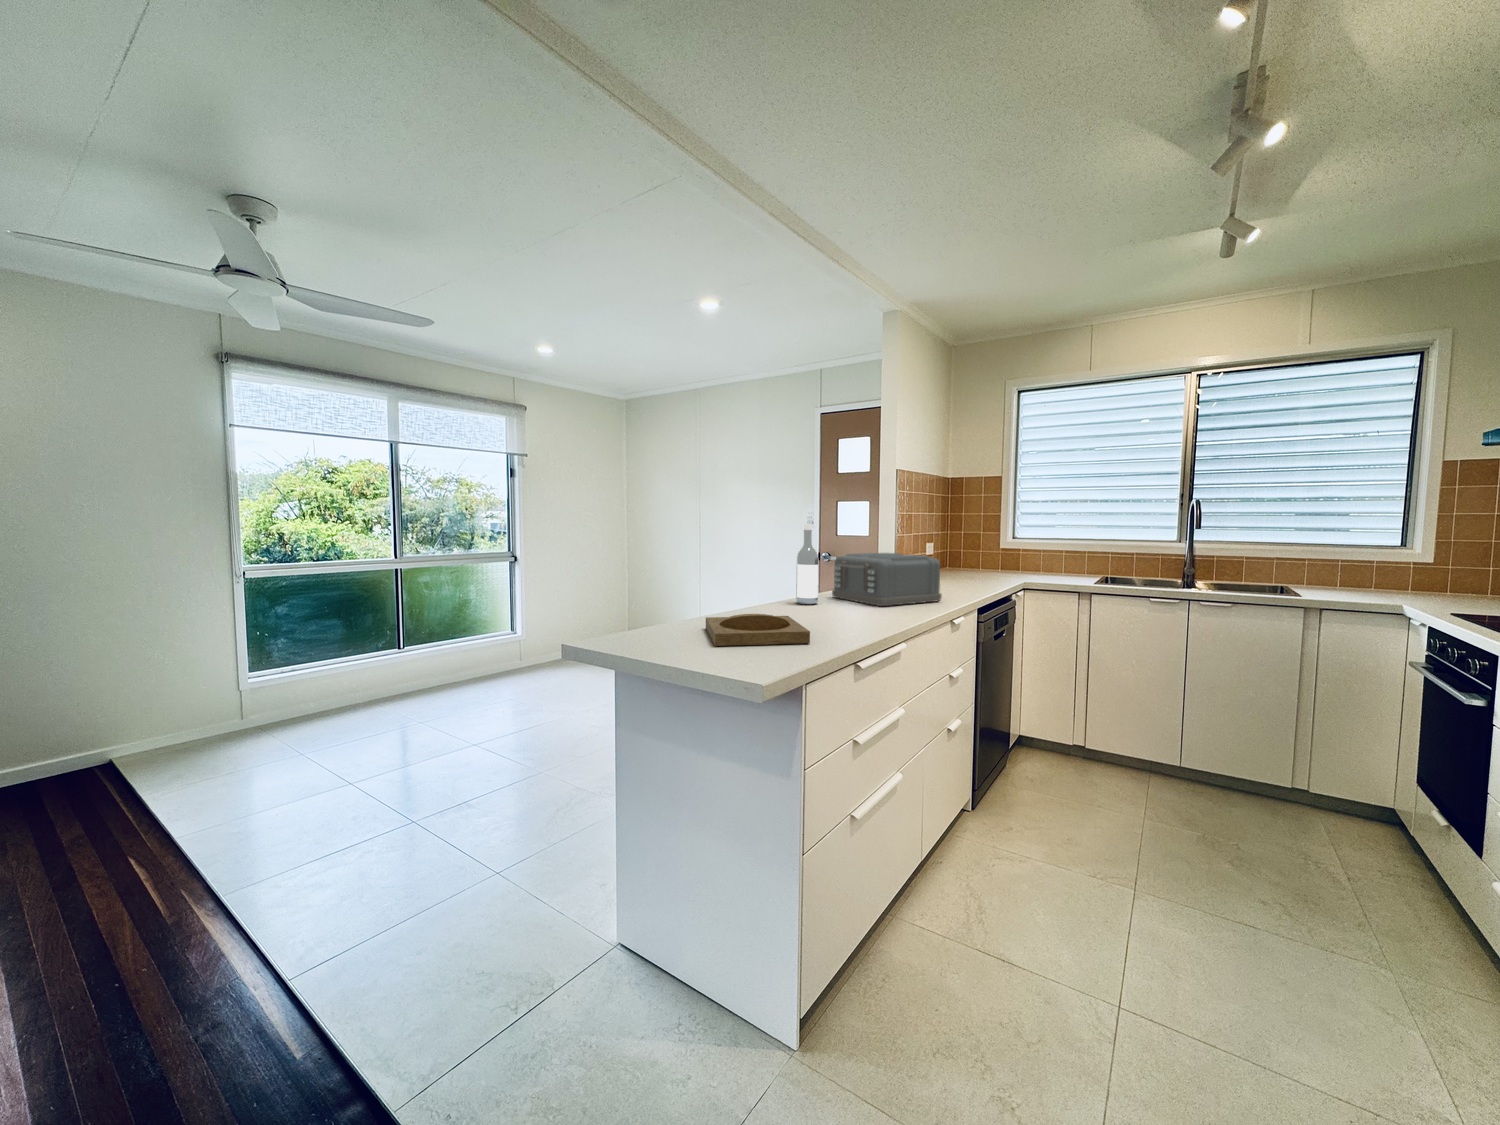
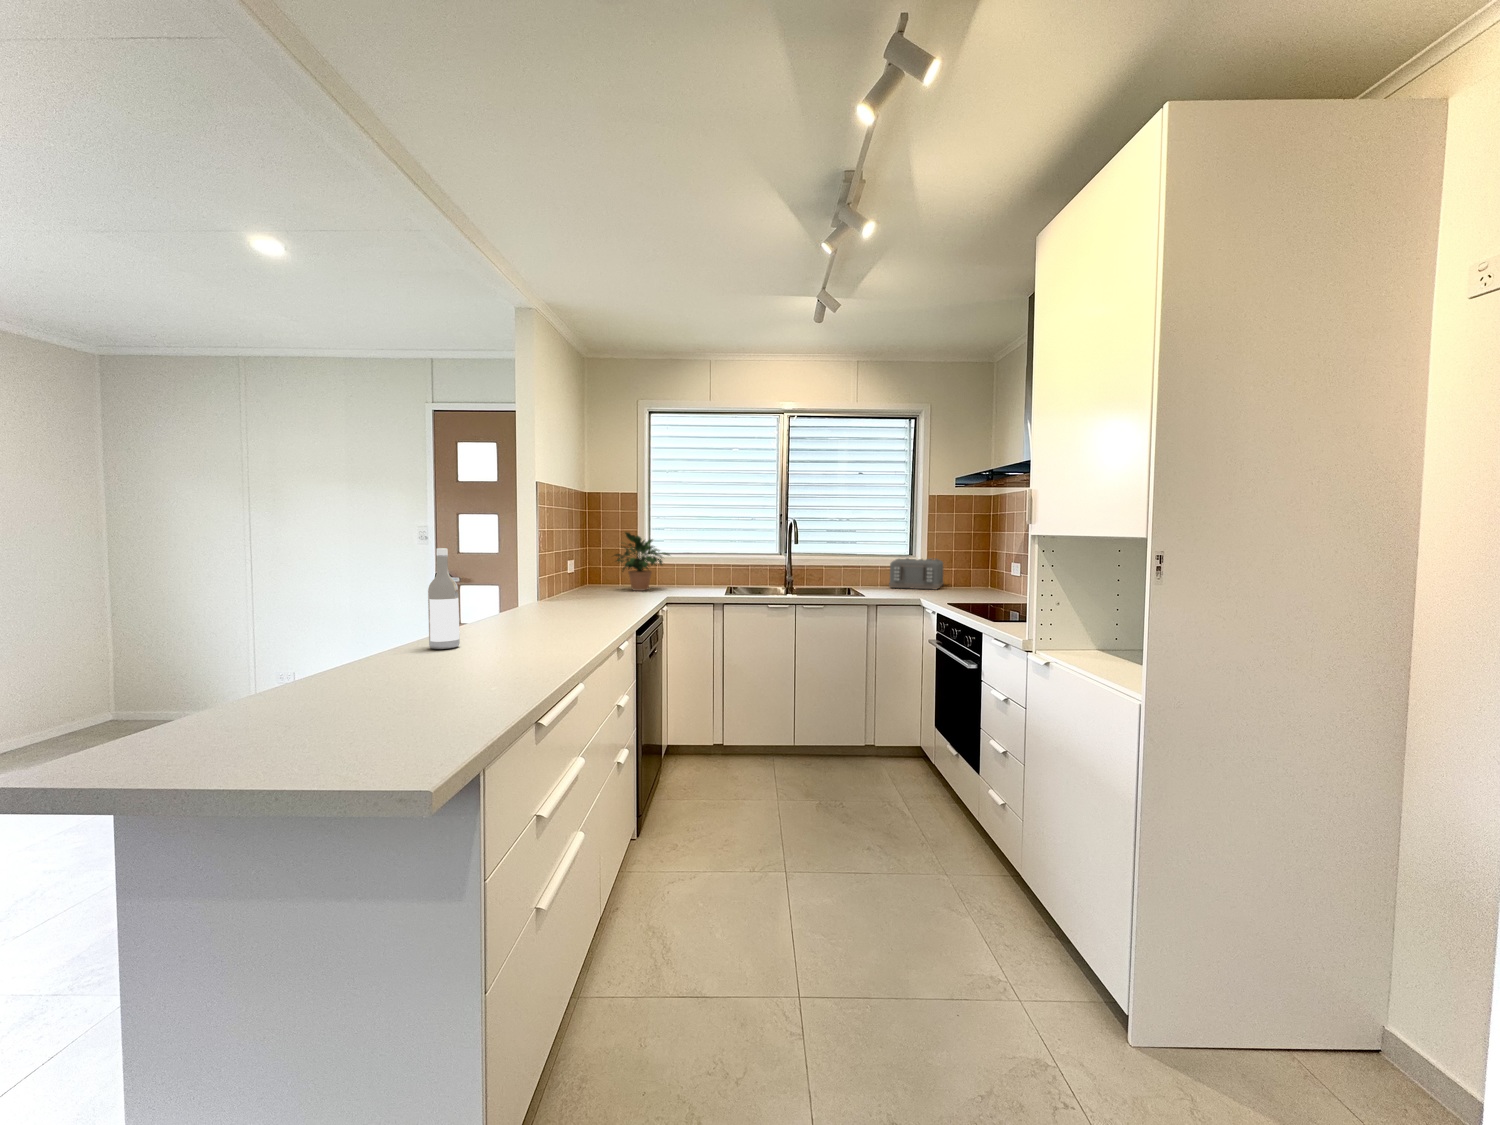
potted plant: none [968,515,1034,574] -> present [615,532,669,591]
toaster: present [832,553,942,606] -> present [889,558,944,590]
tray: present [706,614,810,646] -> none [295,673,473,739]

